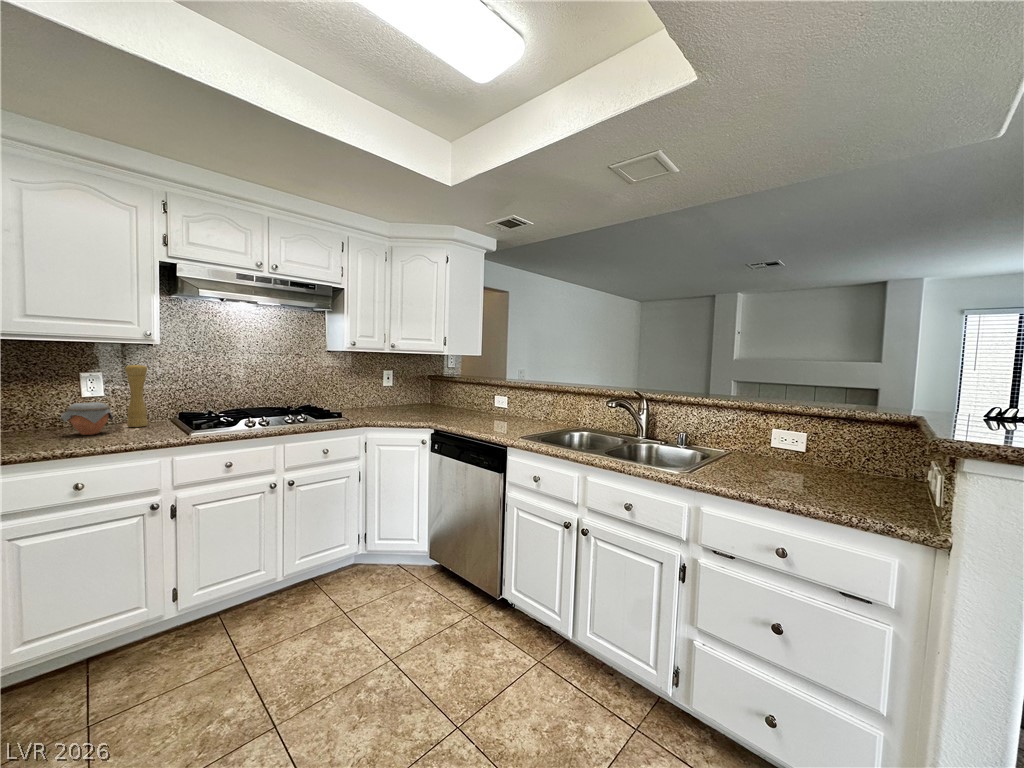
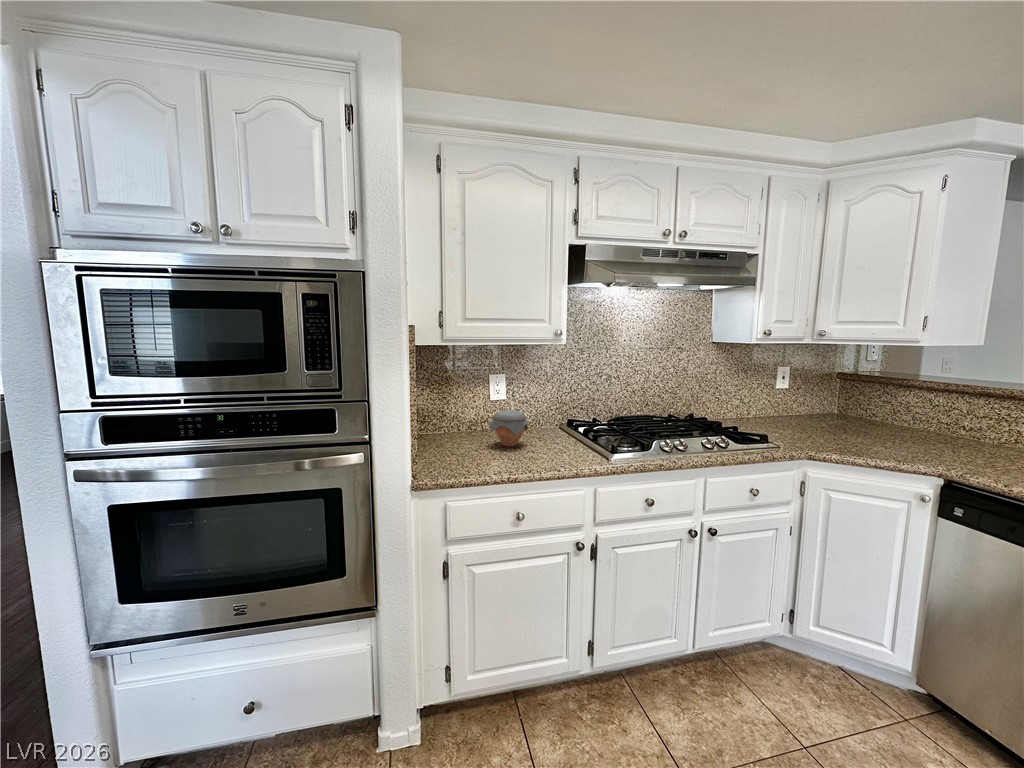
pepper mill: present [125,364,147,427] -> none [532,366,550,437]

